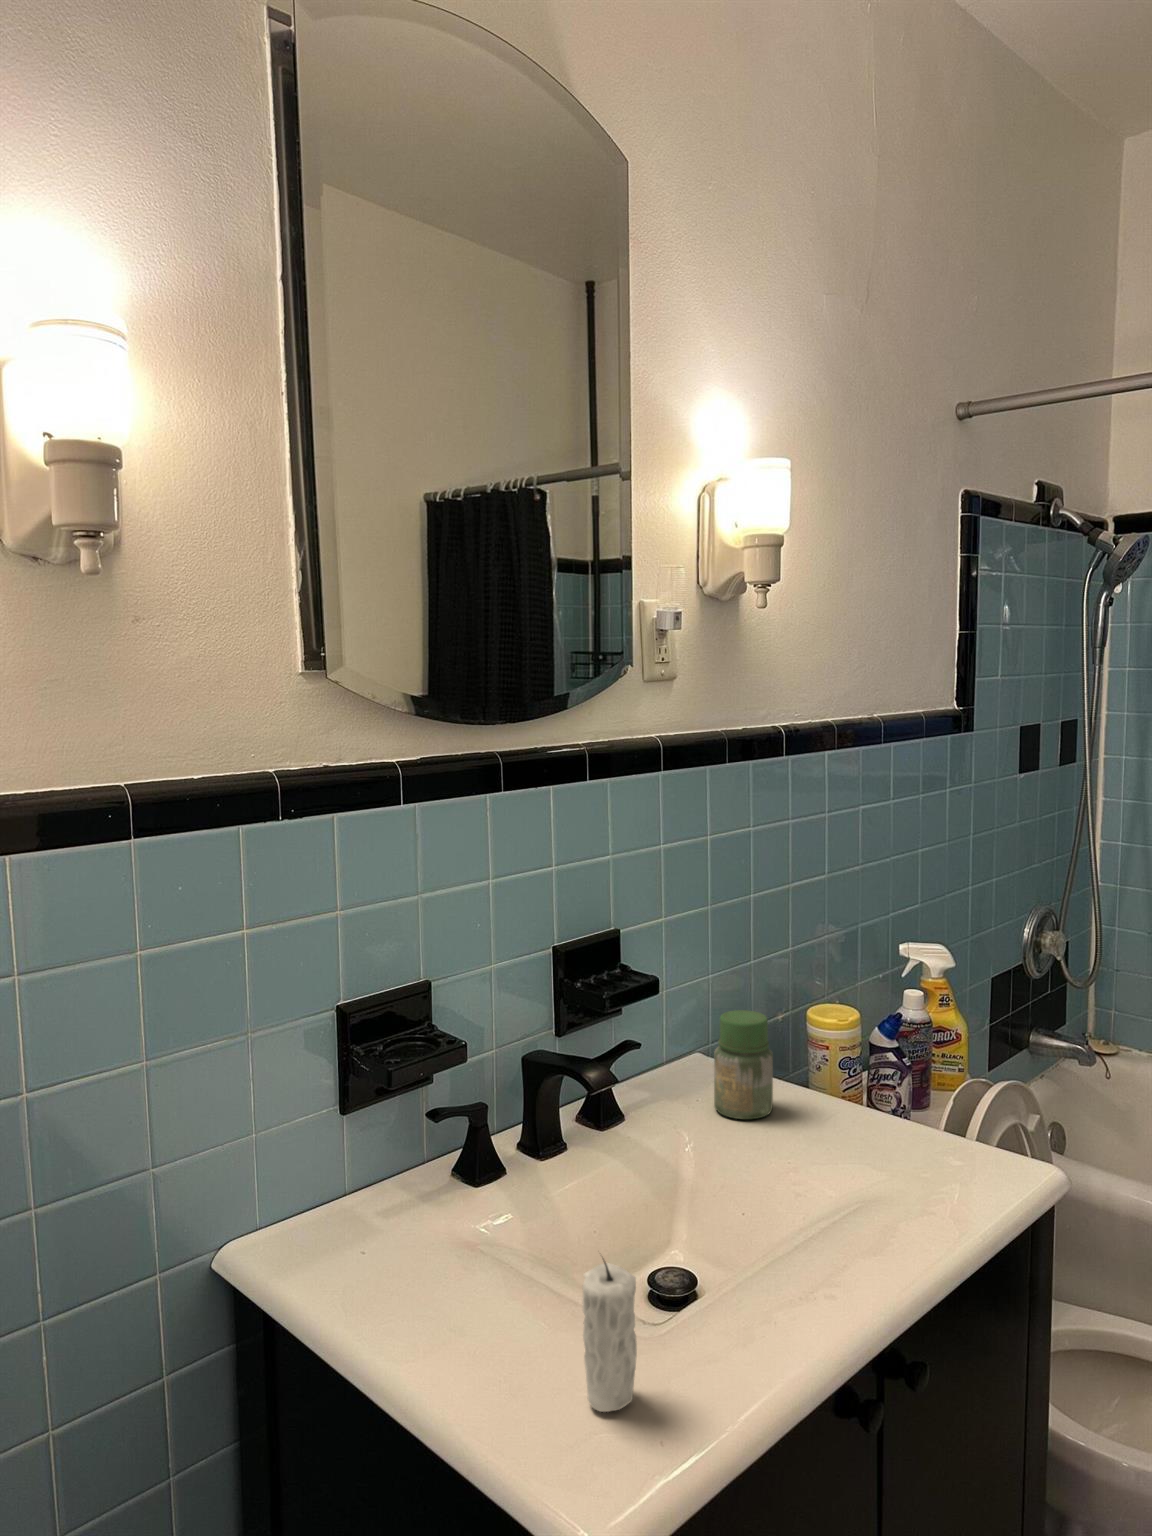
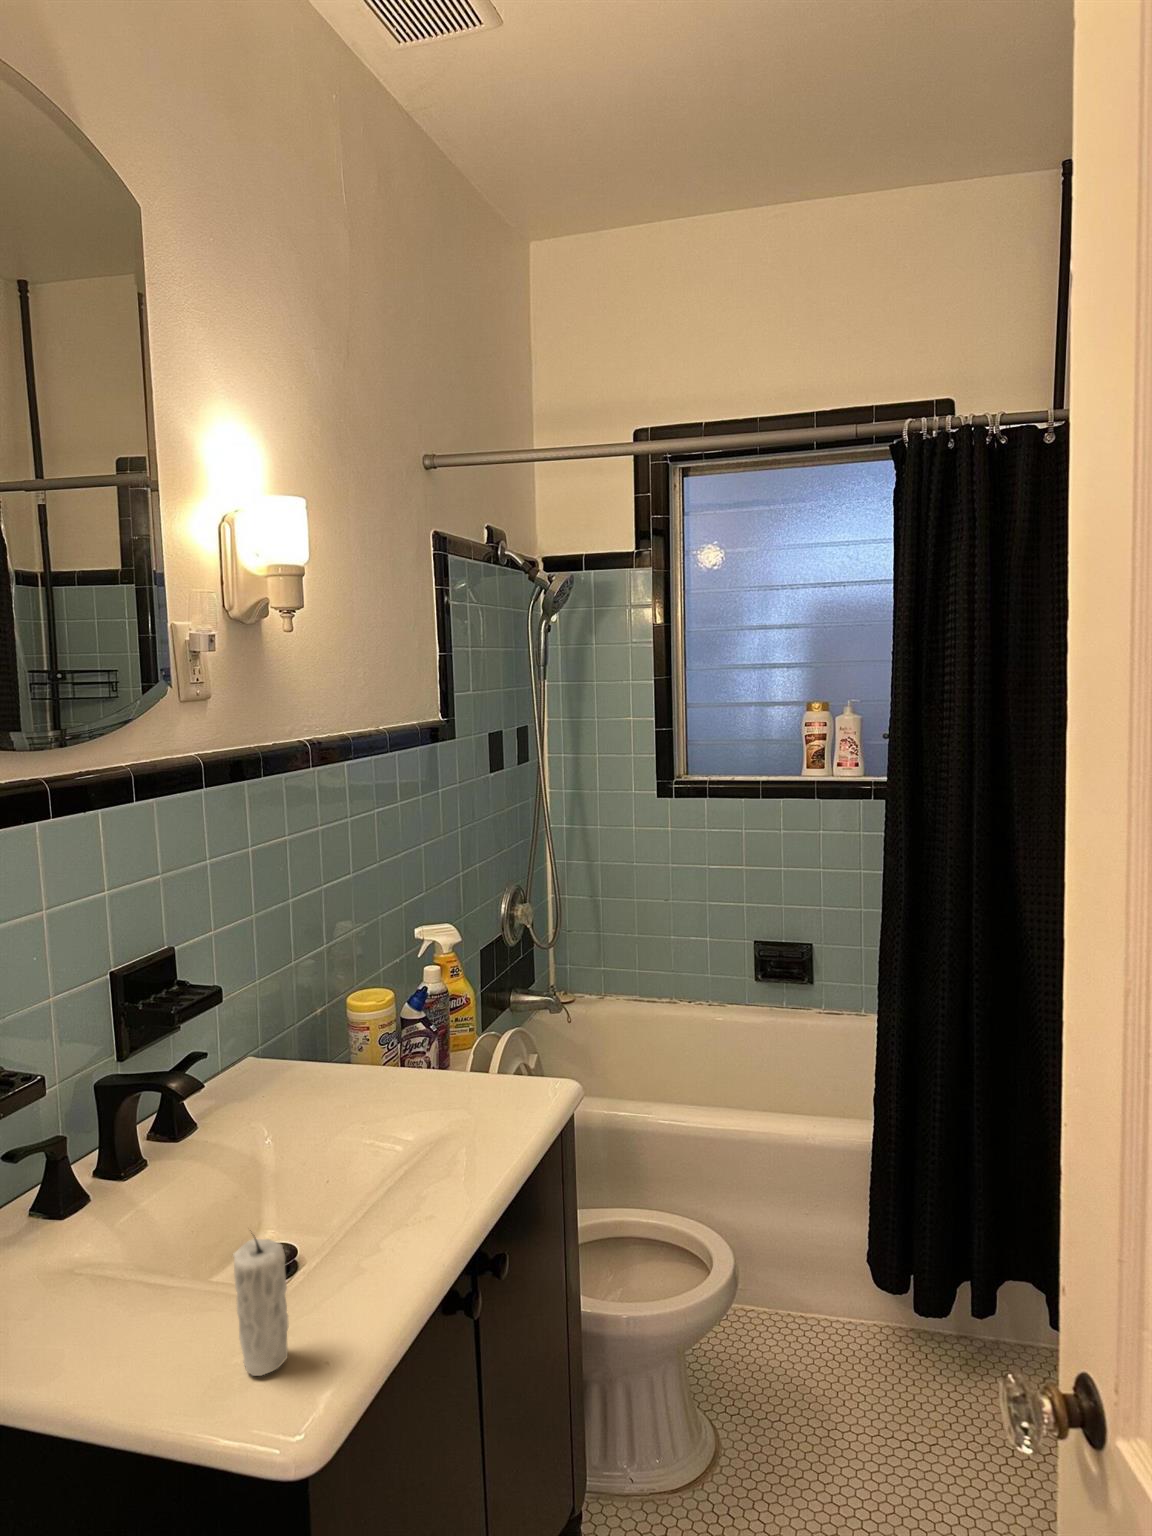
jar: present [714,1010,773,1119] -> none [278,1002,335,1103]

